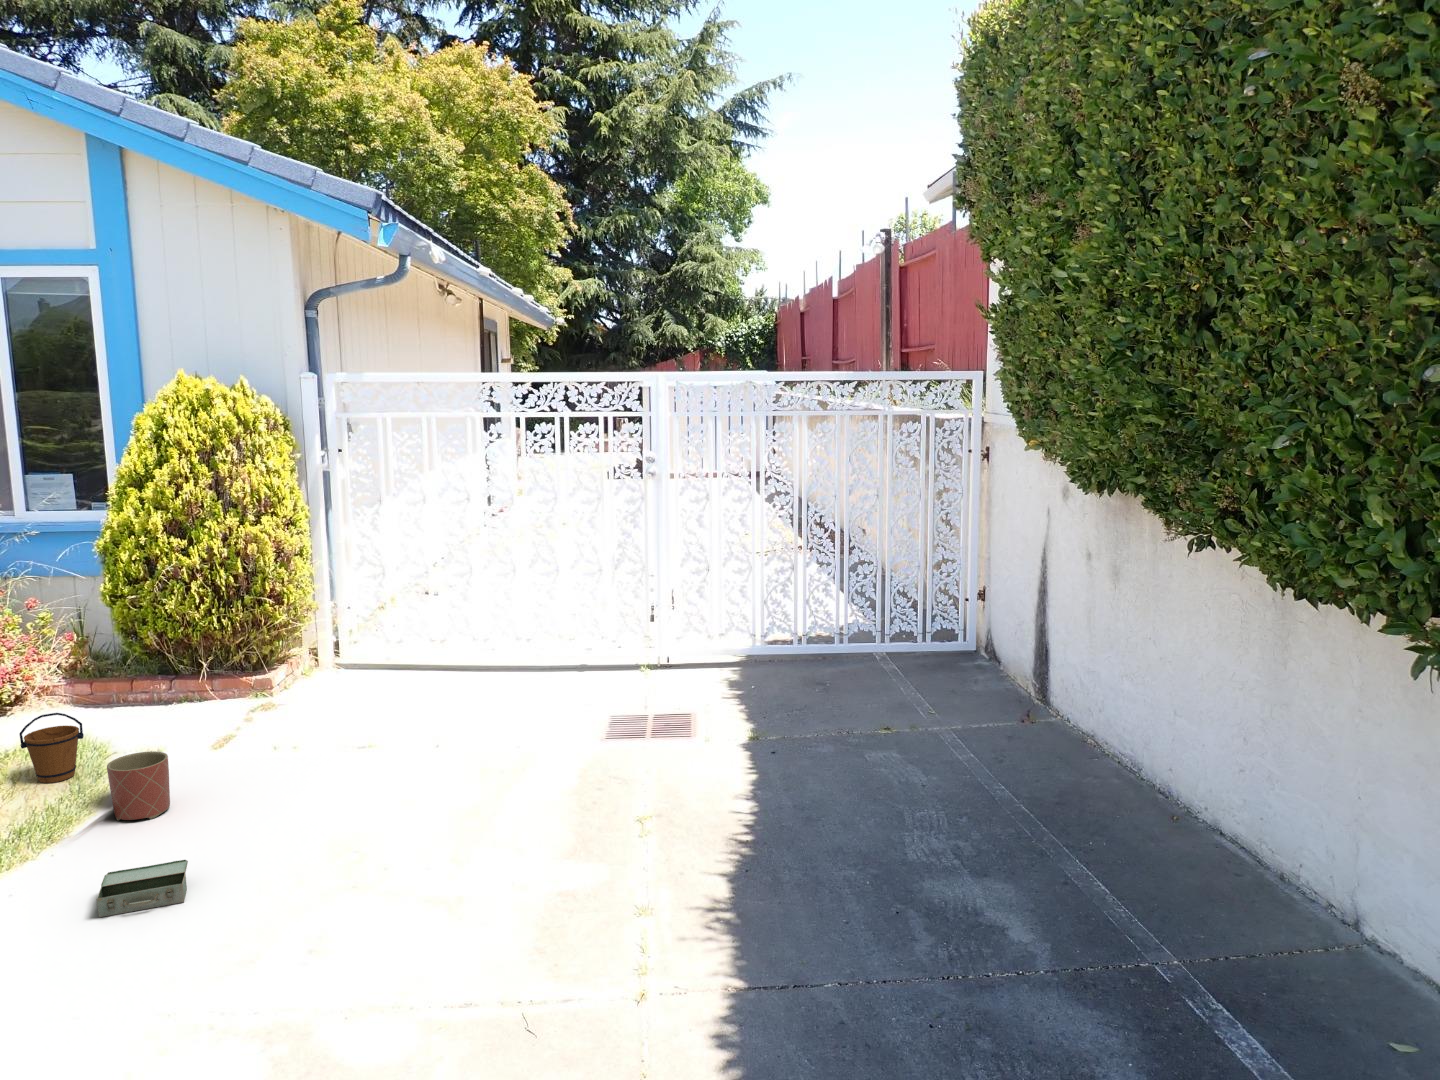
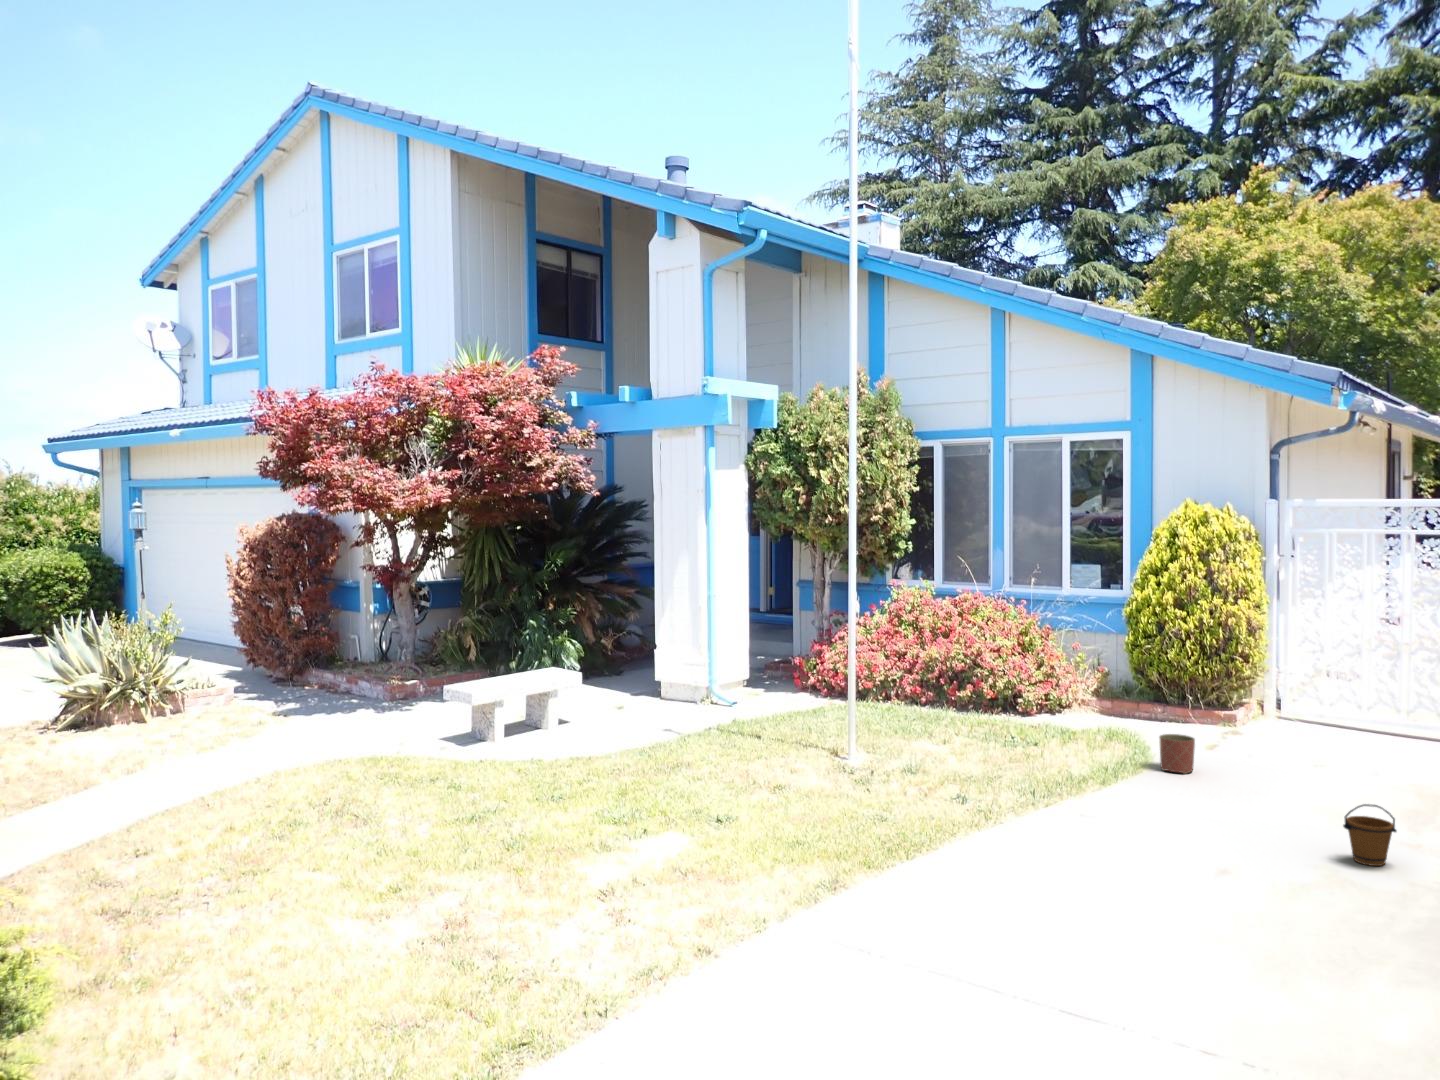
bucket: present [20,713,84,783] -> present [1343,804,1396,866]
toolbox: present [97,860,188,917] -> none [1178,787,1227,811]

